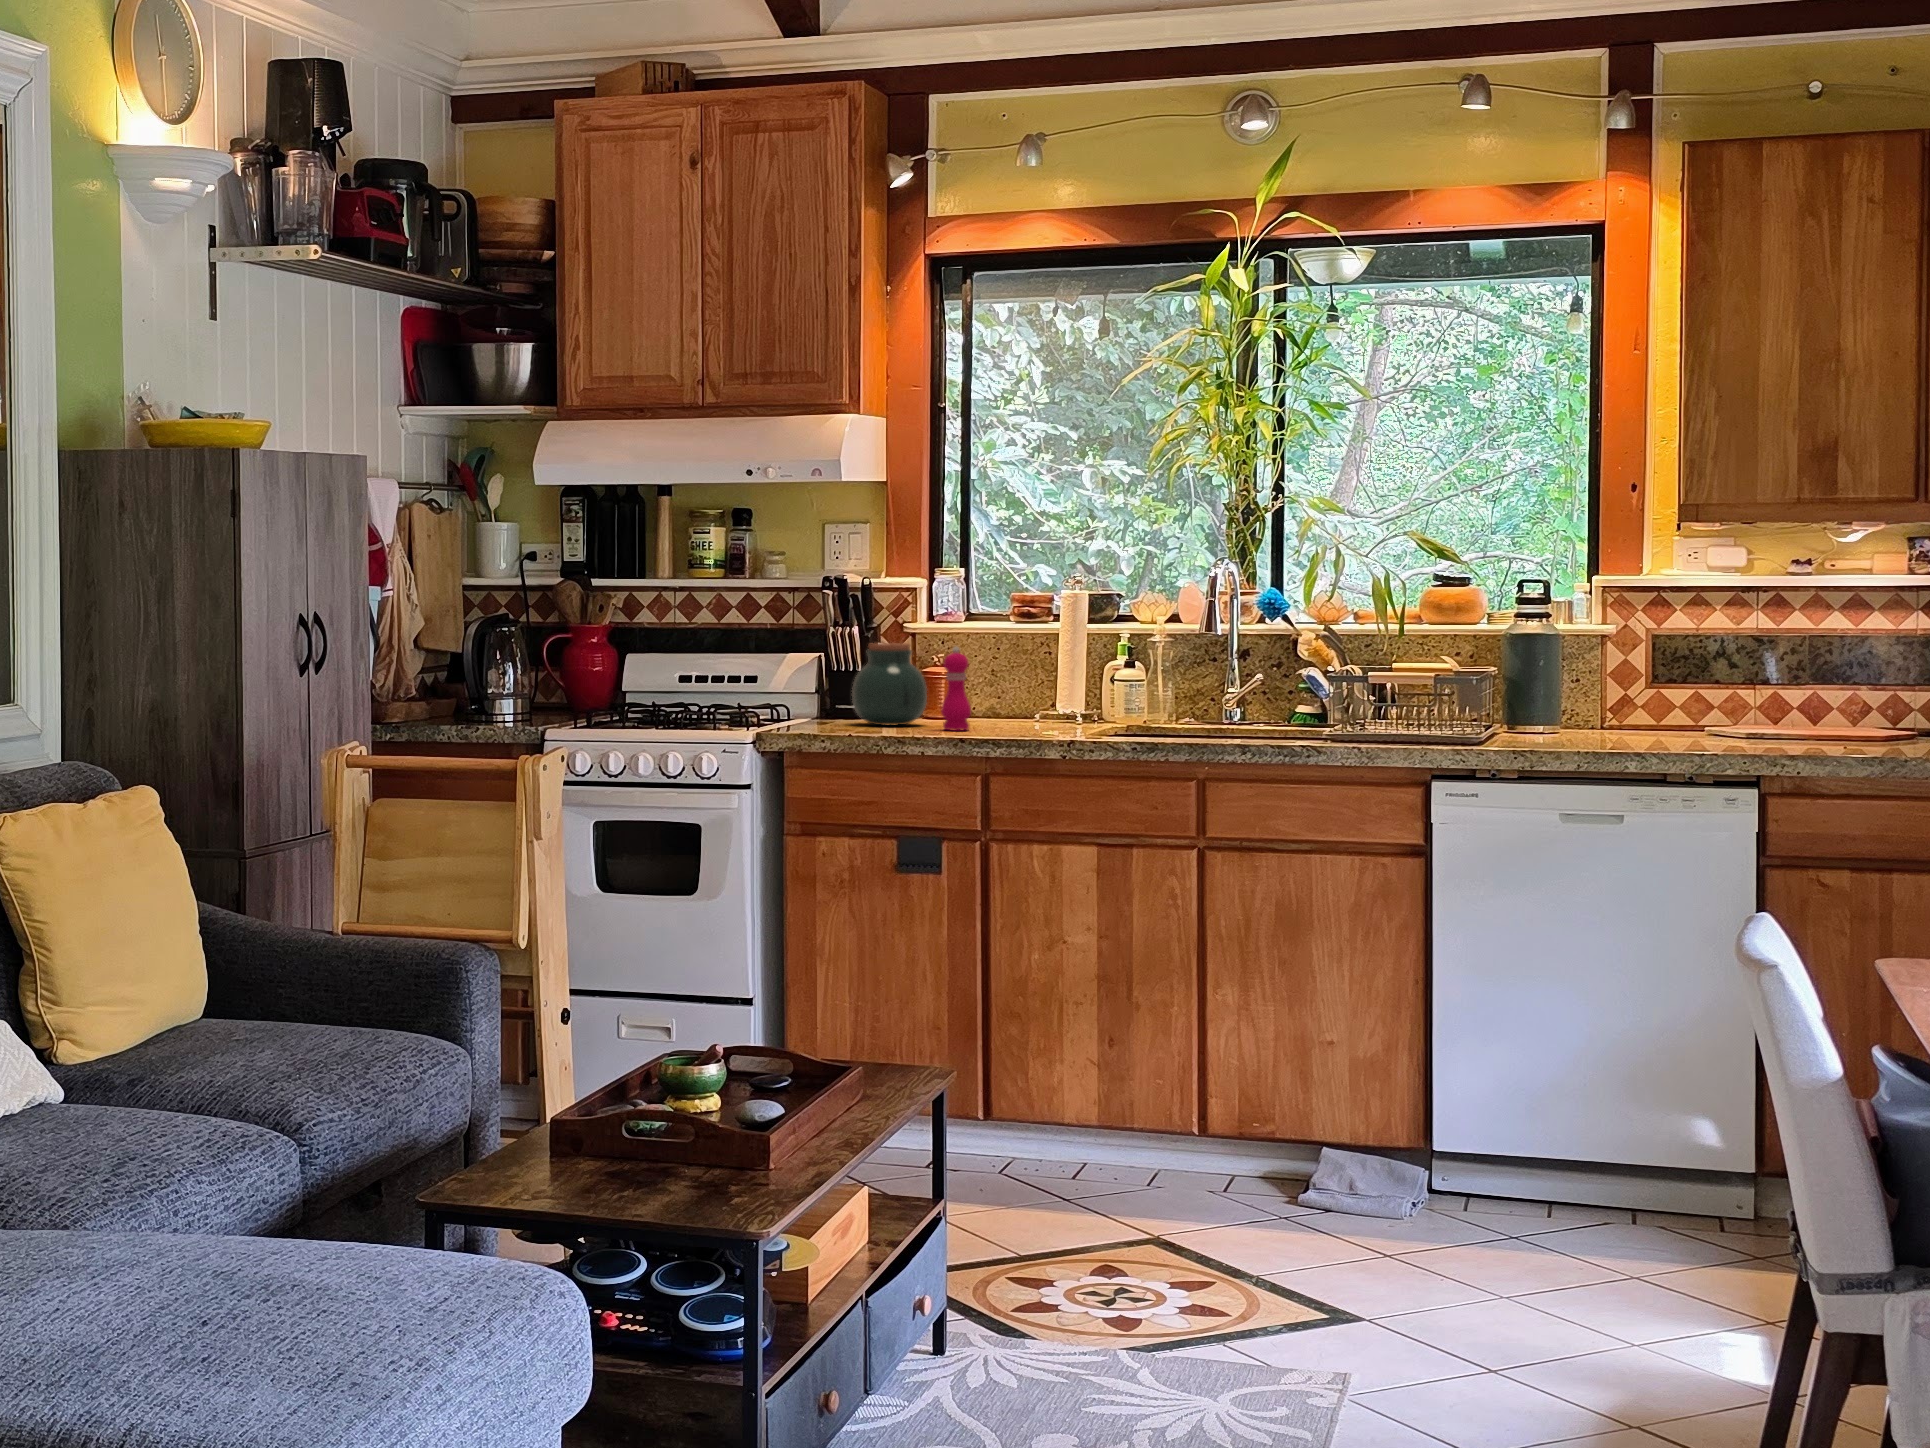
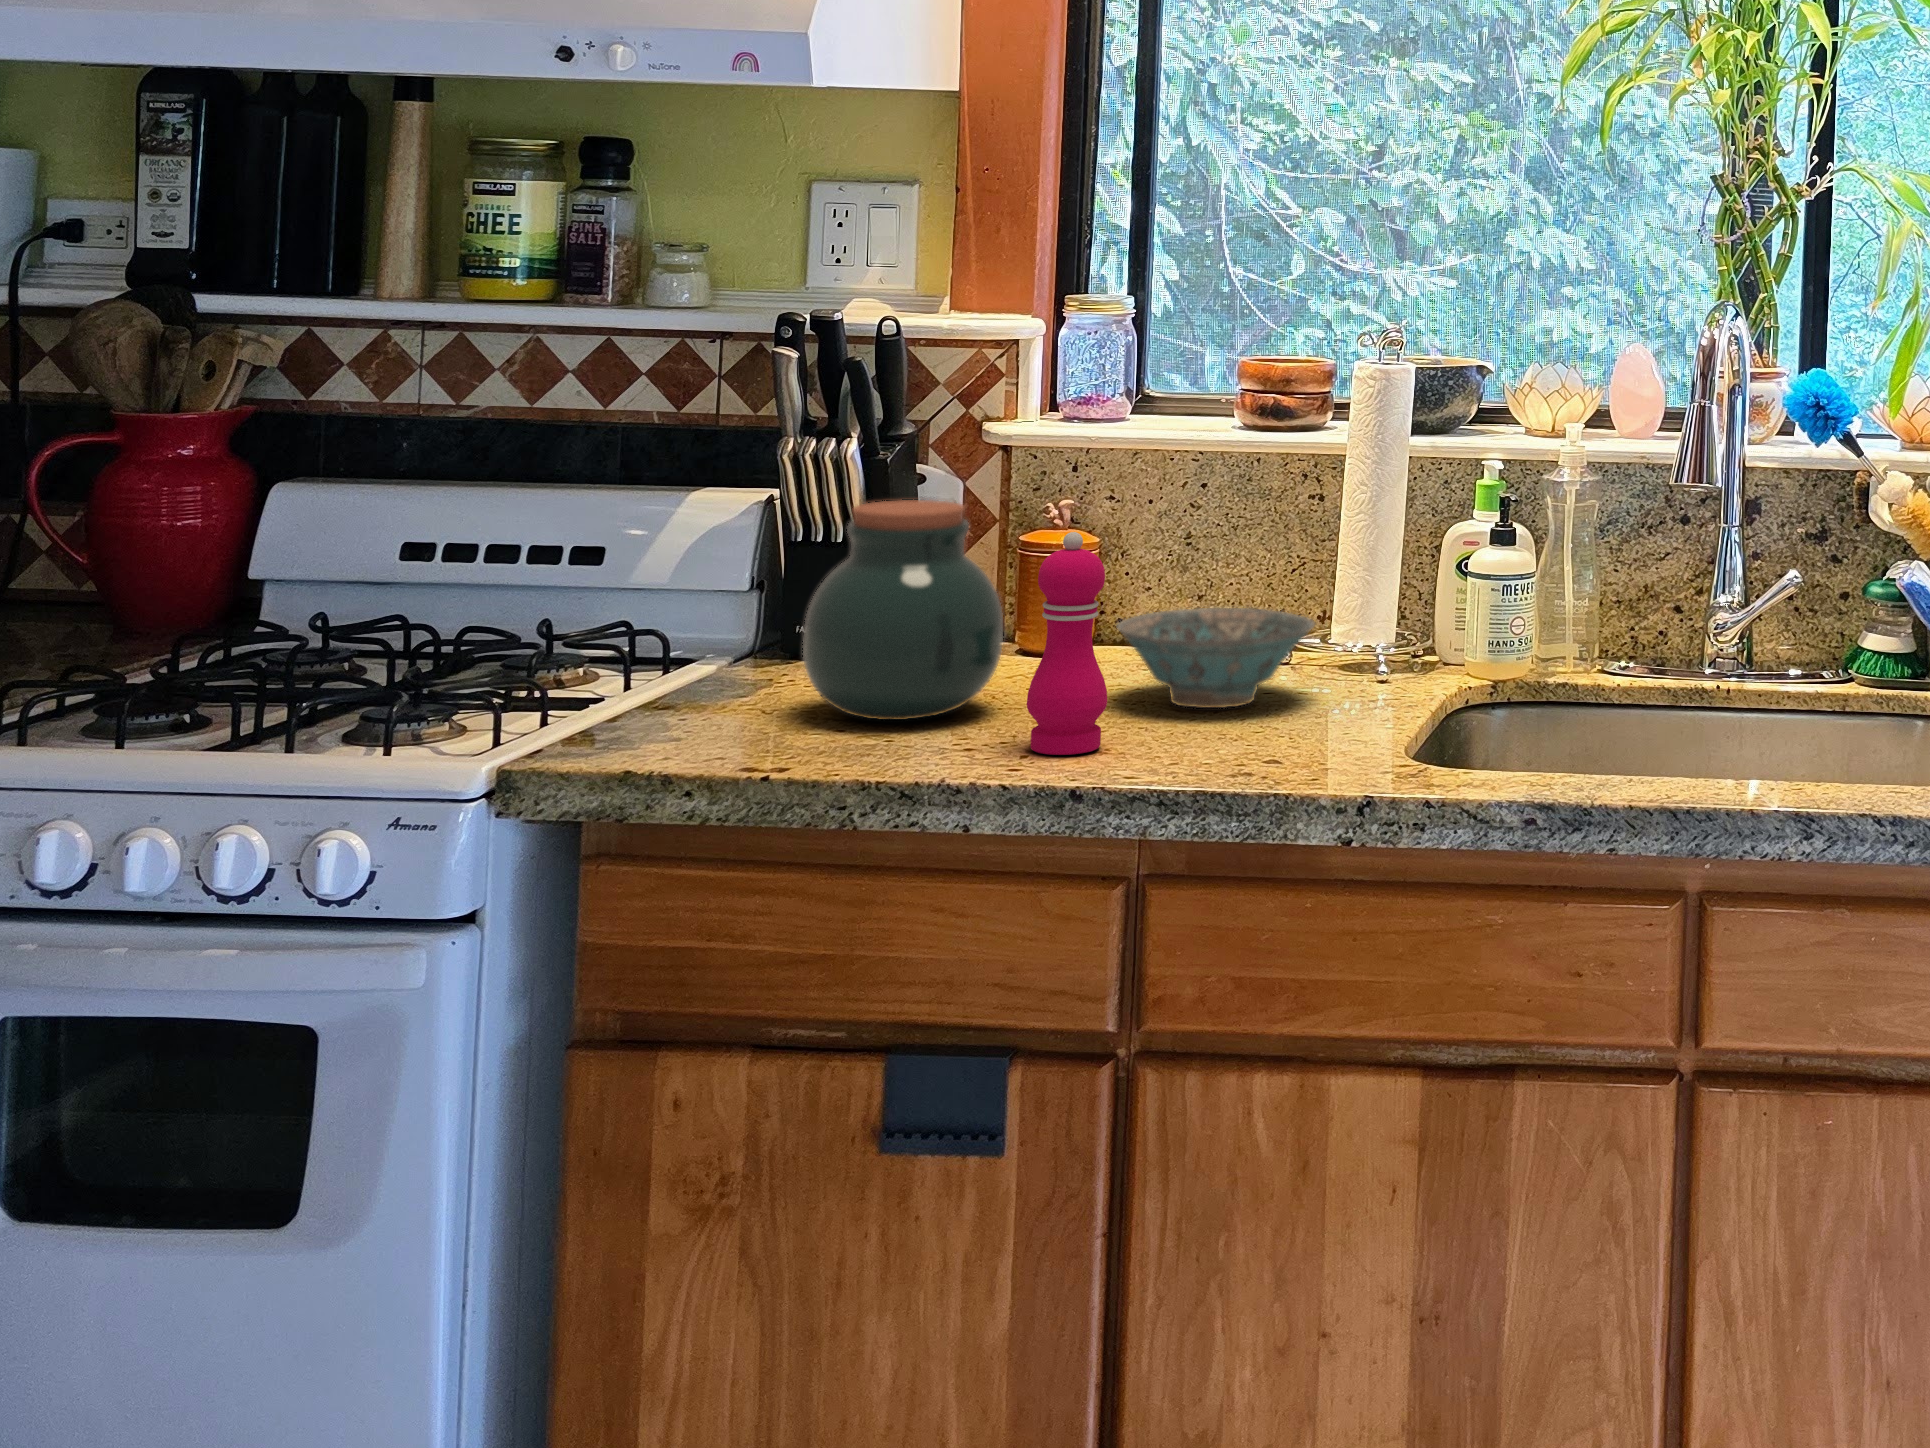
ceramic bowl: none [970,692,1051,726] -> present [1117,608,1315,708]

